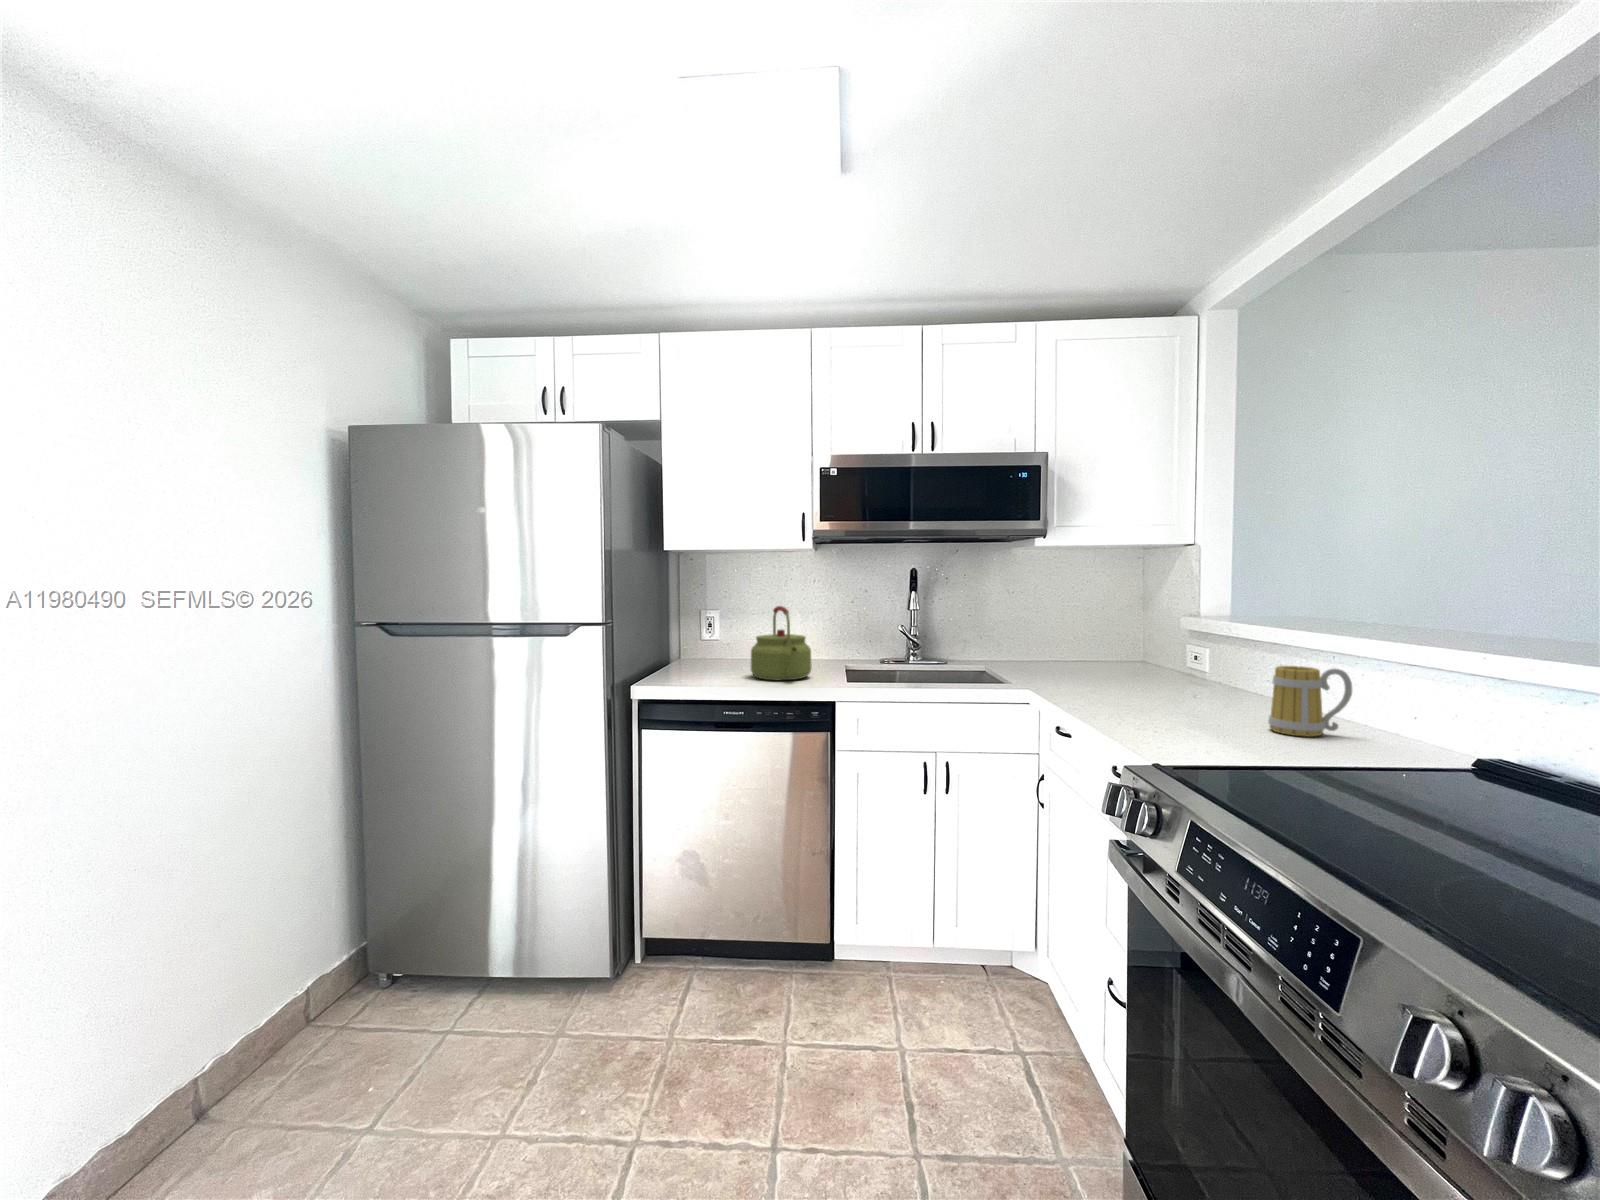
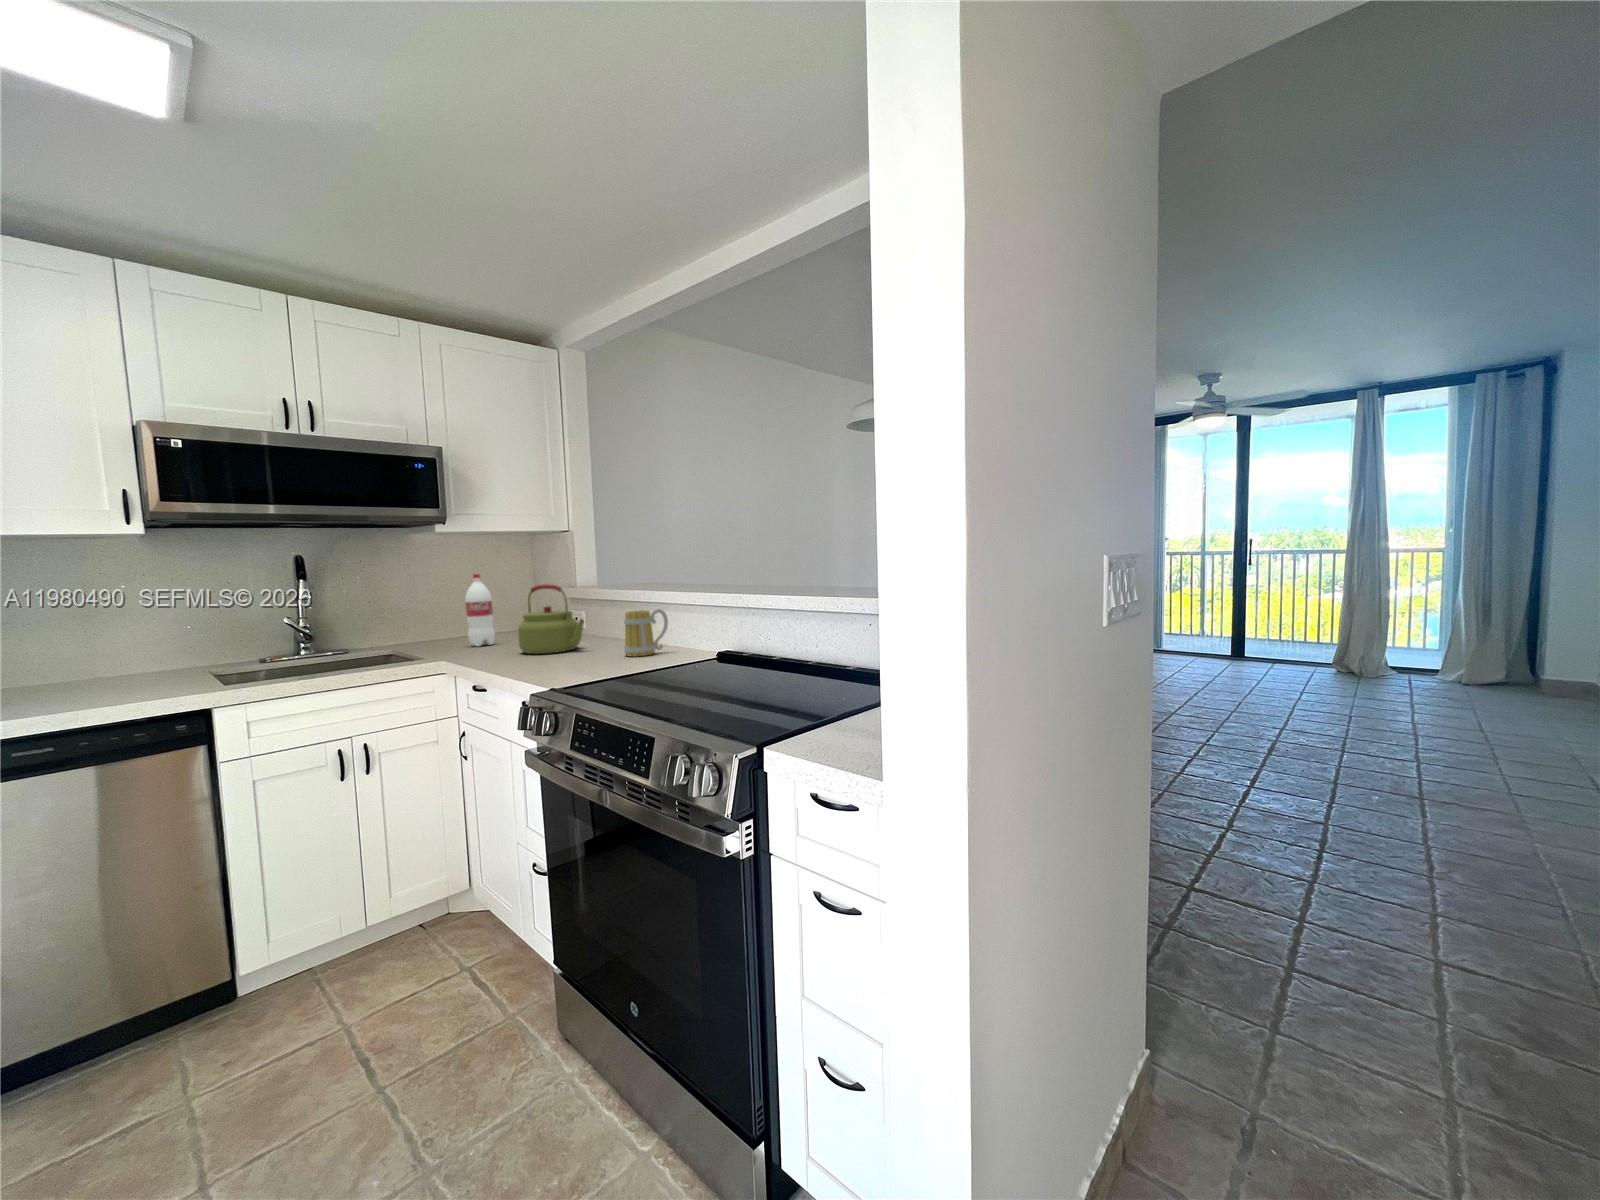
bottle: none [1060,594,1089,677] -> present [465,574,495,646]
kettle: present [751,606,812,680] -> present [518,584,584,654]

